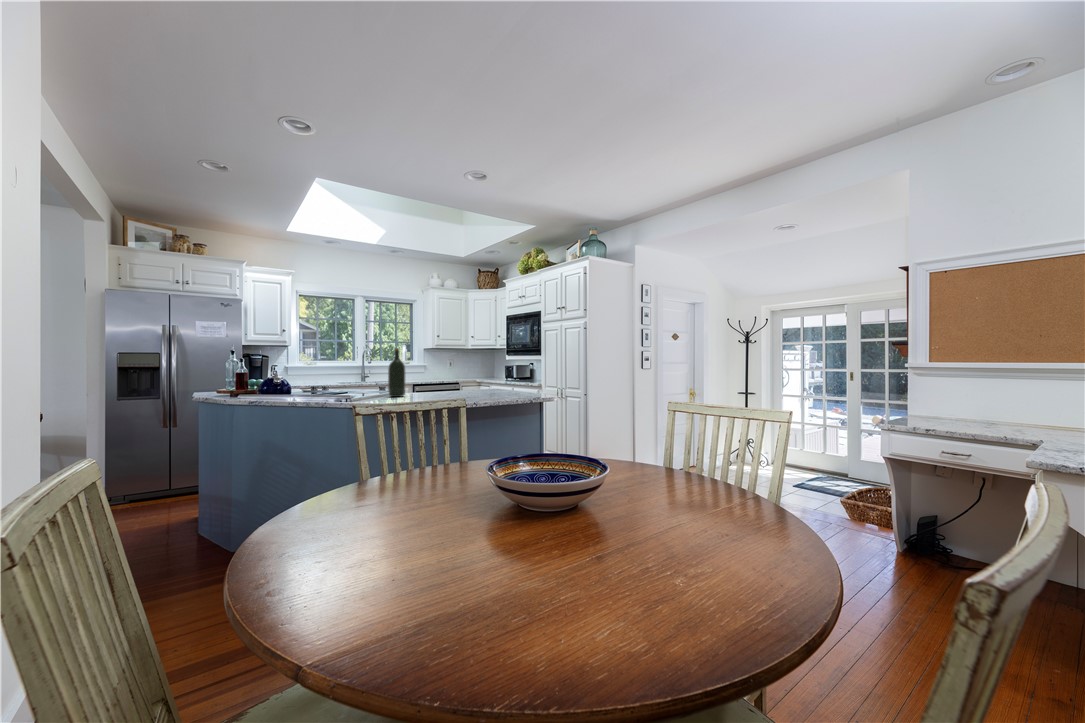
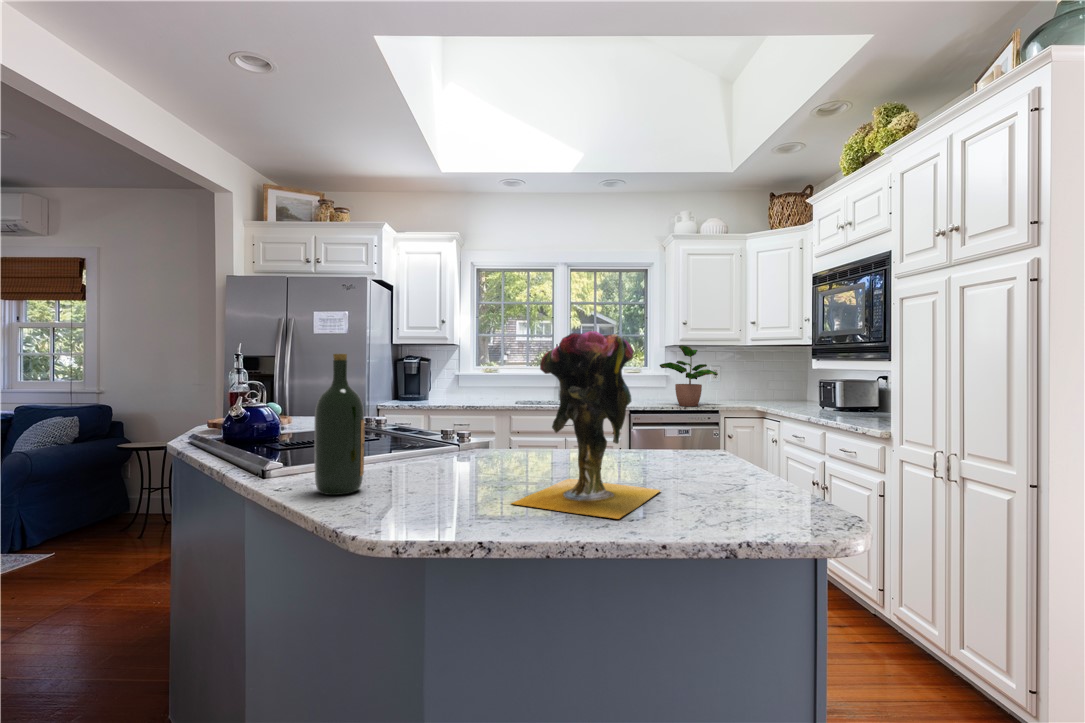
vase: none [459,343,495,395] -> present [512,331,661,519]
potted plant: none [429,349,459,381] -> present [660,345,718,406]

